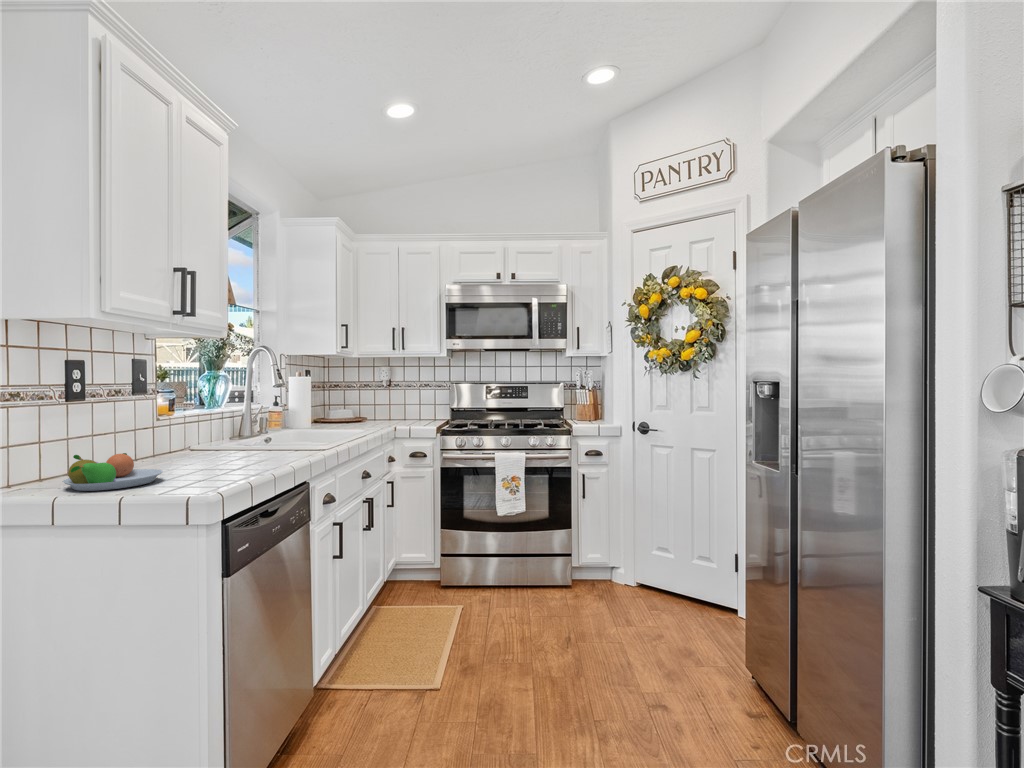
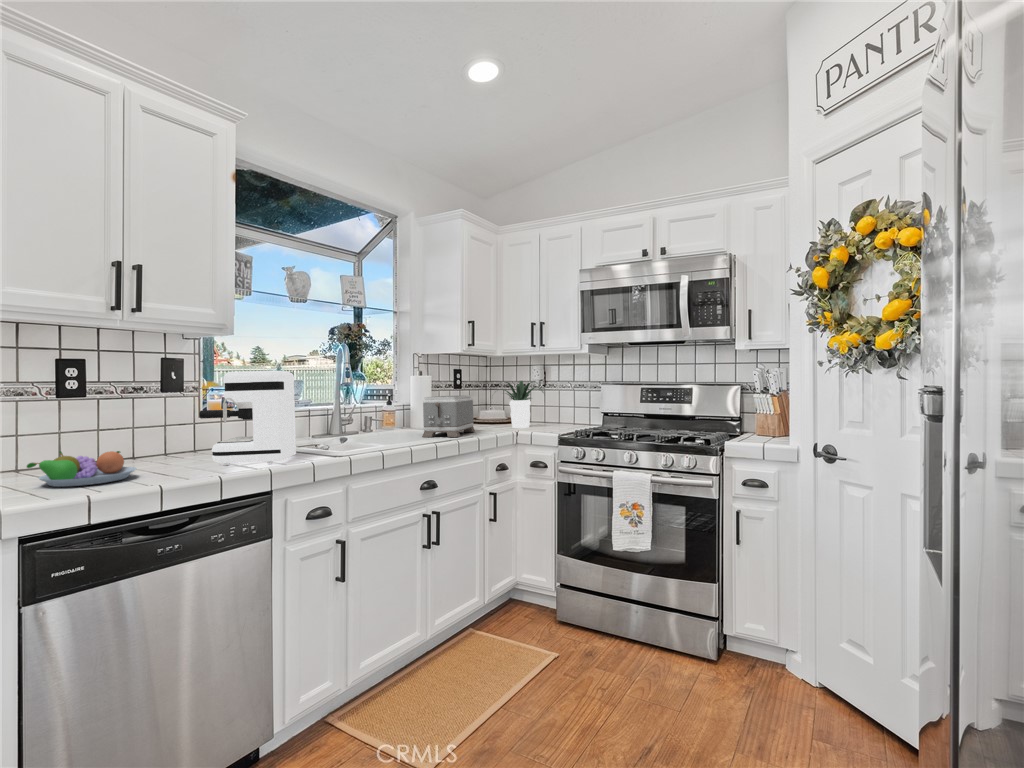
coffee maker: none [163,369,273,464] -> present [199,371,296,465]
potted plant: none [357,380,412,424] -> present [504,381,543,428]
toaster: none [320,394,357,434] -> present [422,395,475,437]

